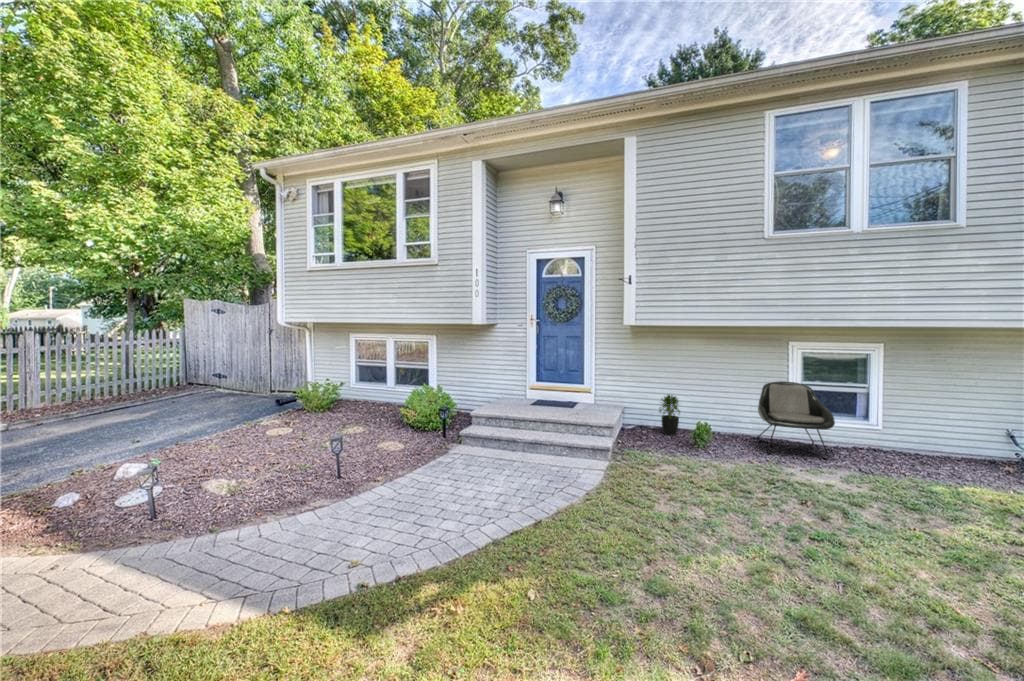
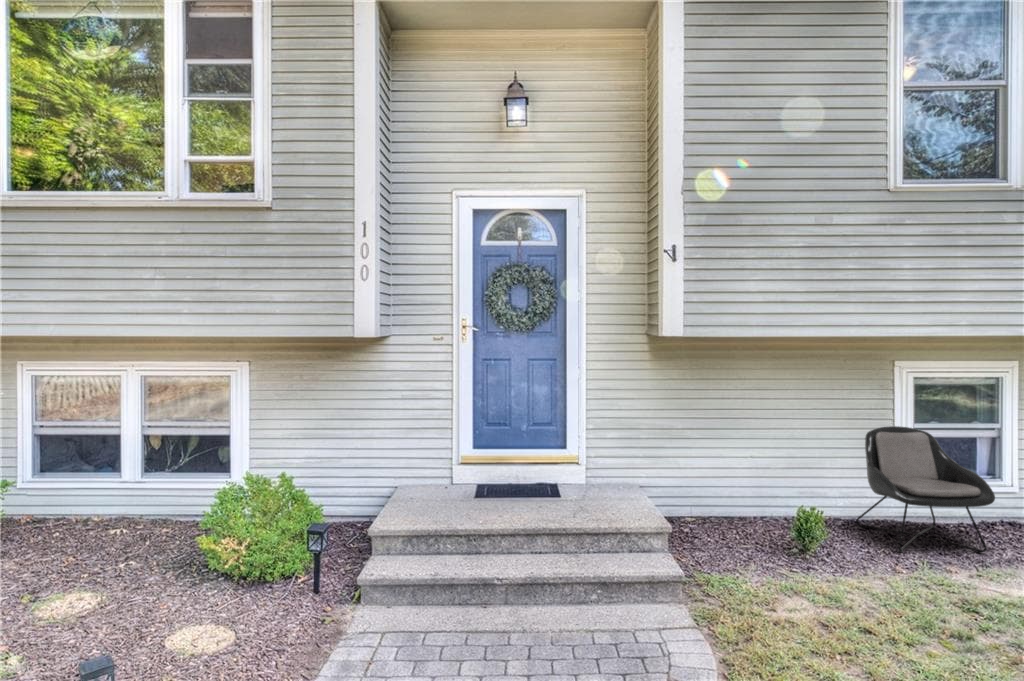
potted plant: present [659,395,680,435] -> none [701,456,747,529]

